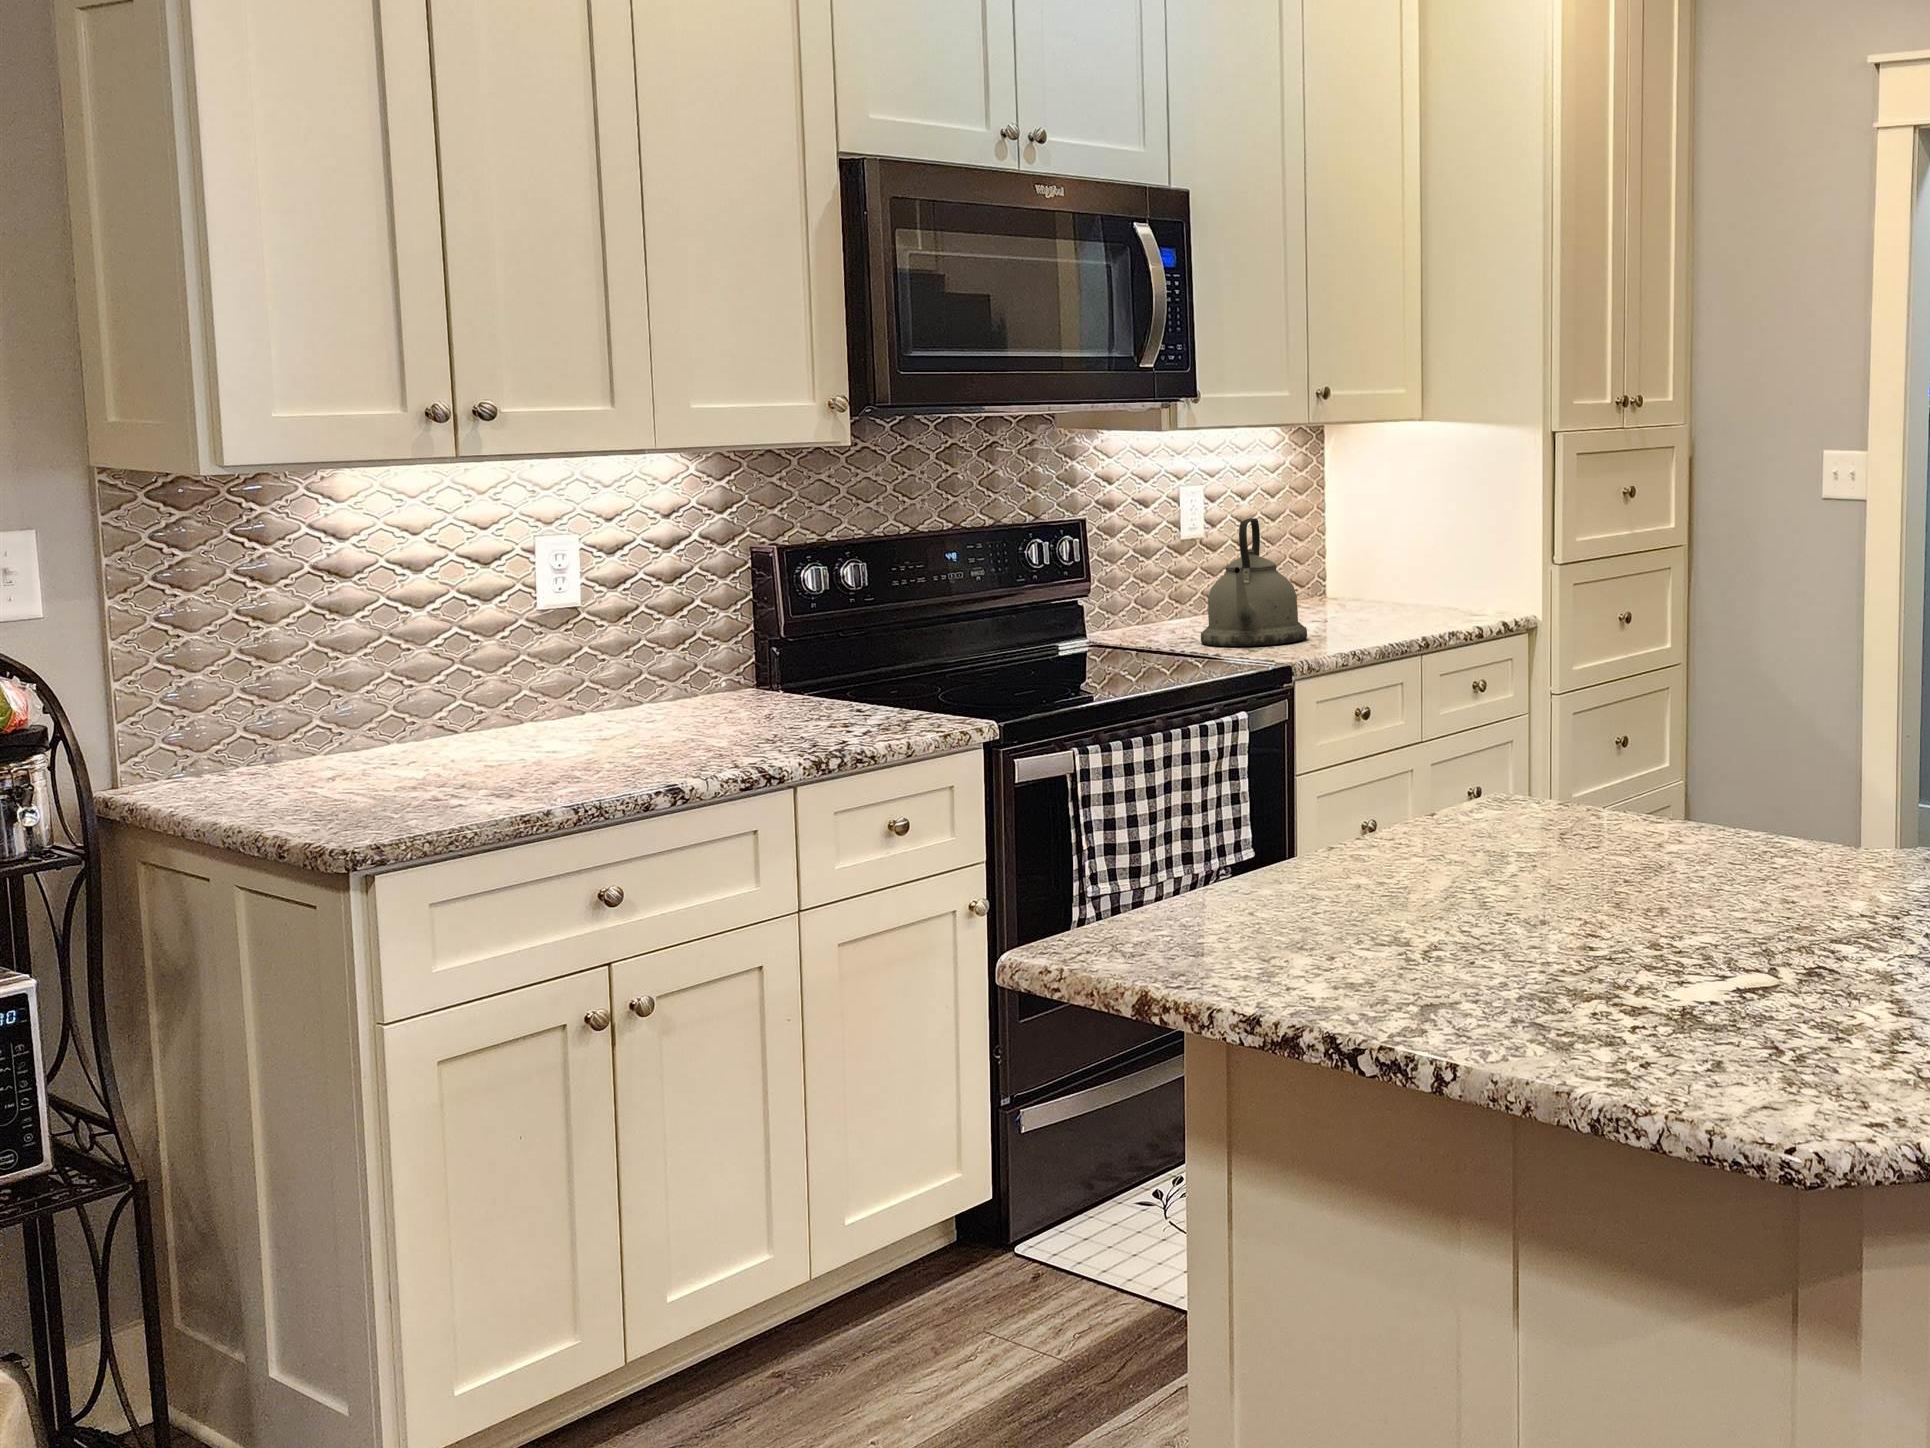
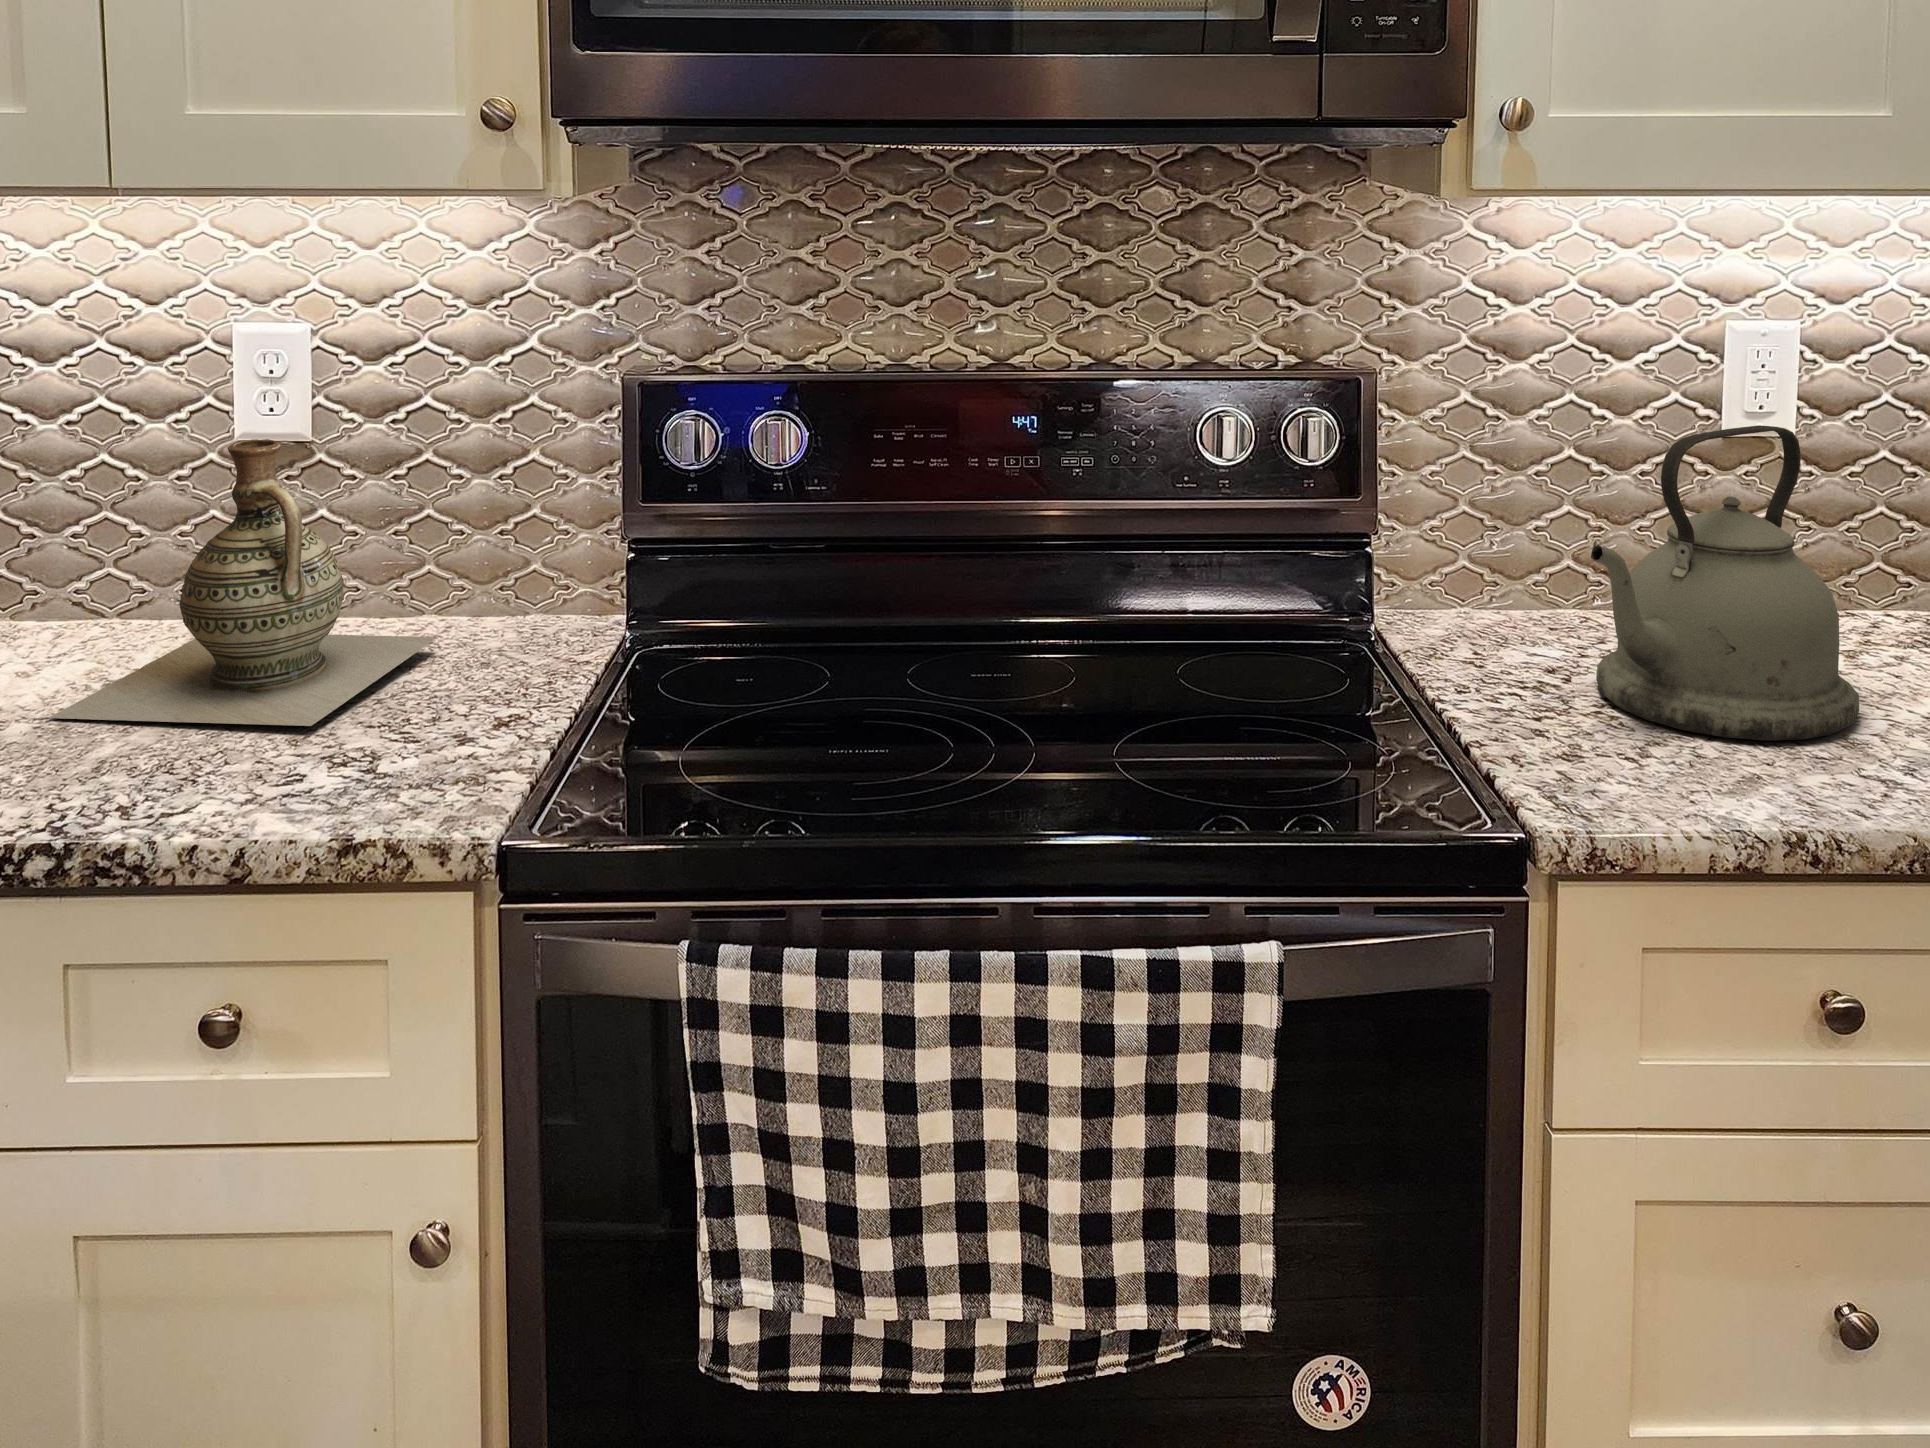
ceramic jug: none [560,589,788,754] -> present [49,439,438,726]

